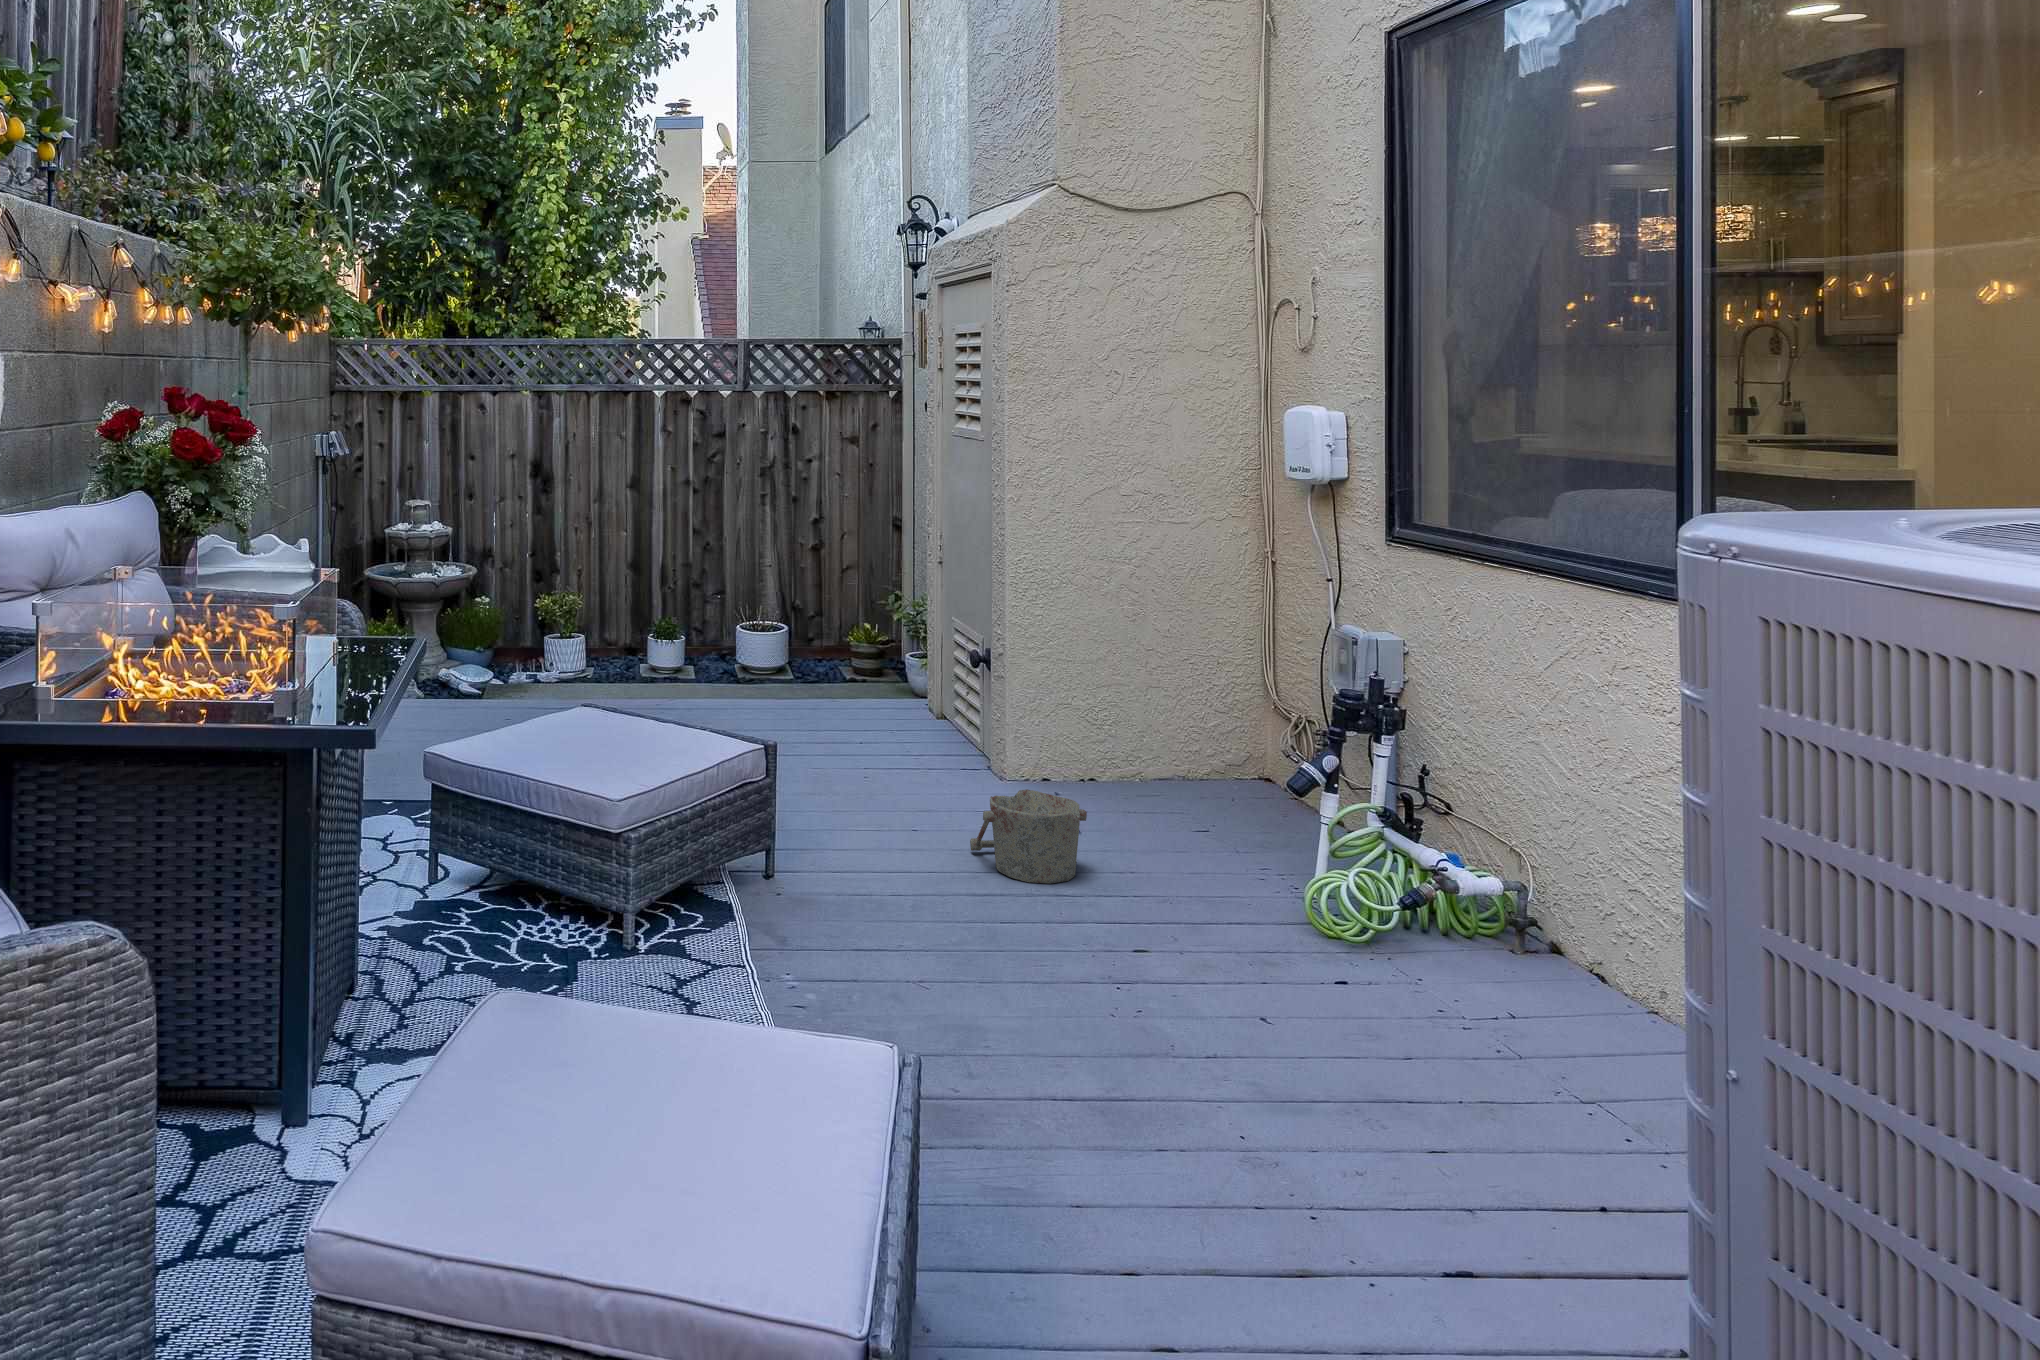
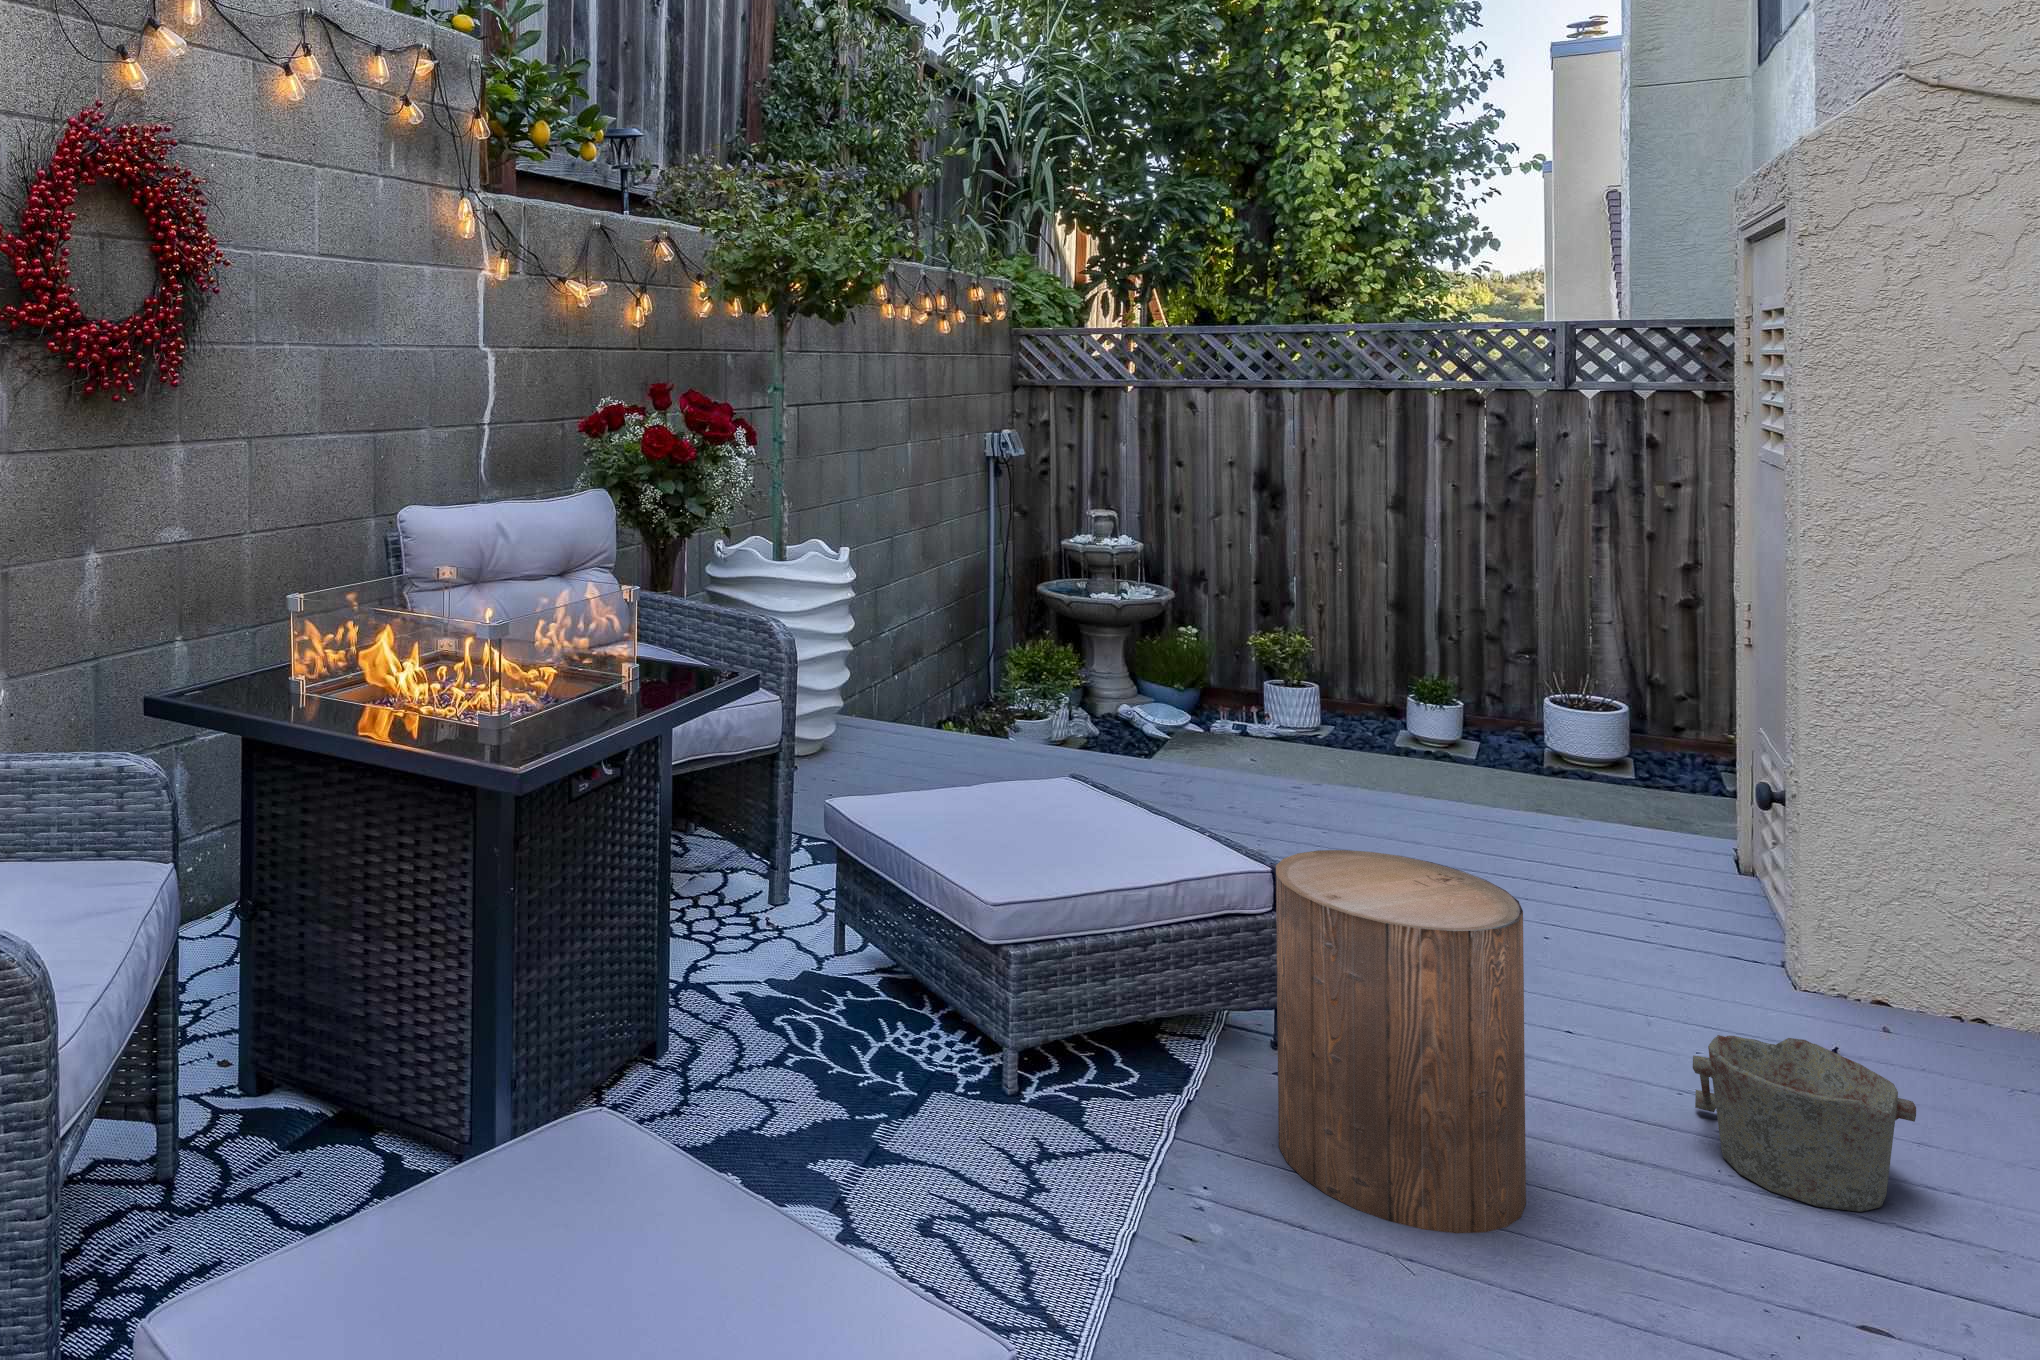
stool: none [786,710,937,952] -> present [1276,850,1526,1233]

